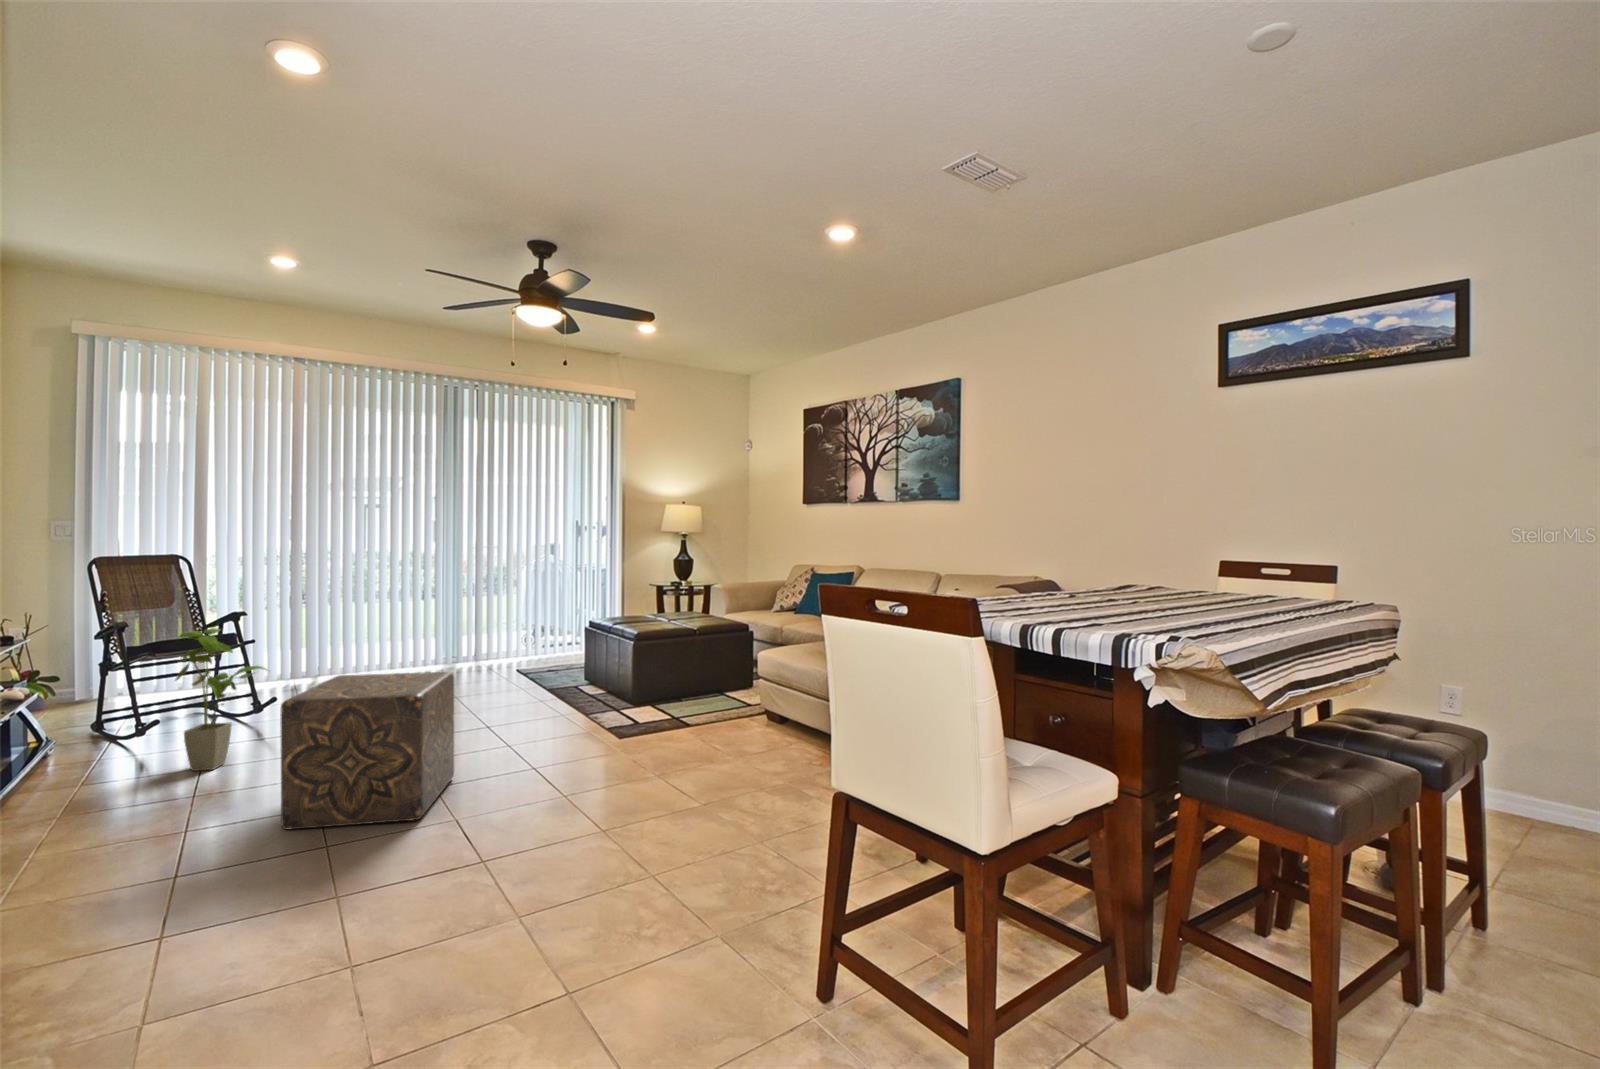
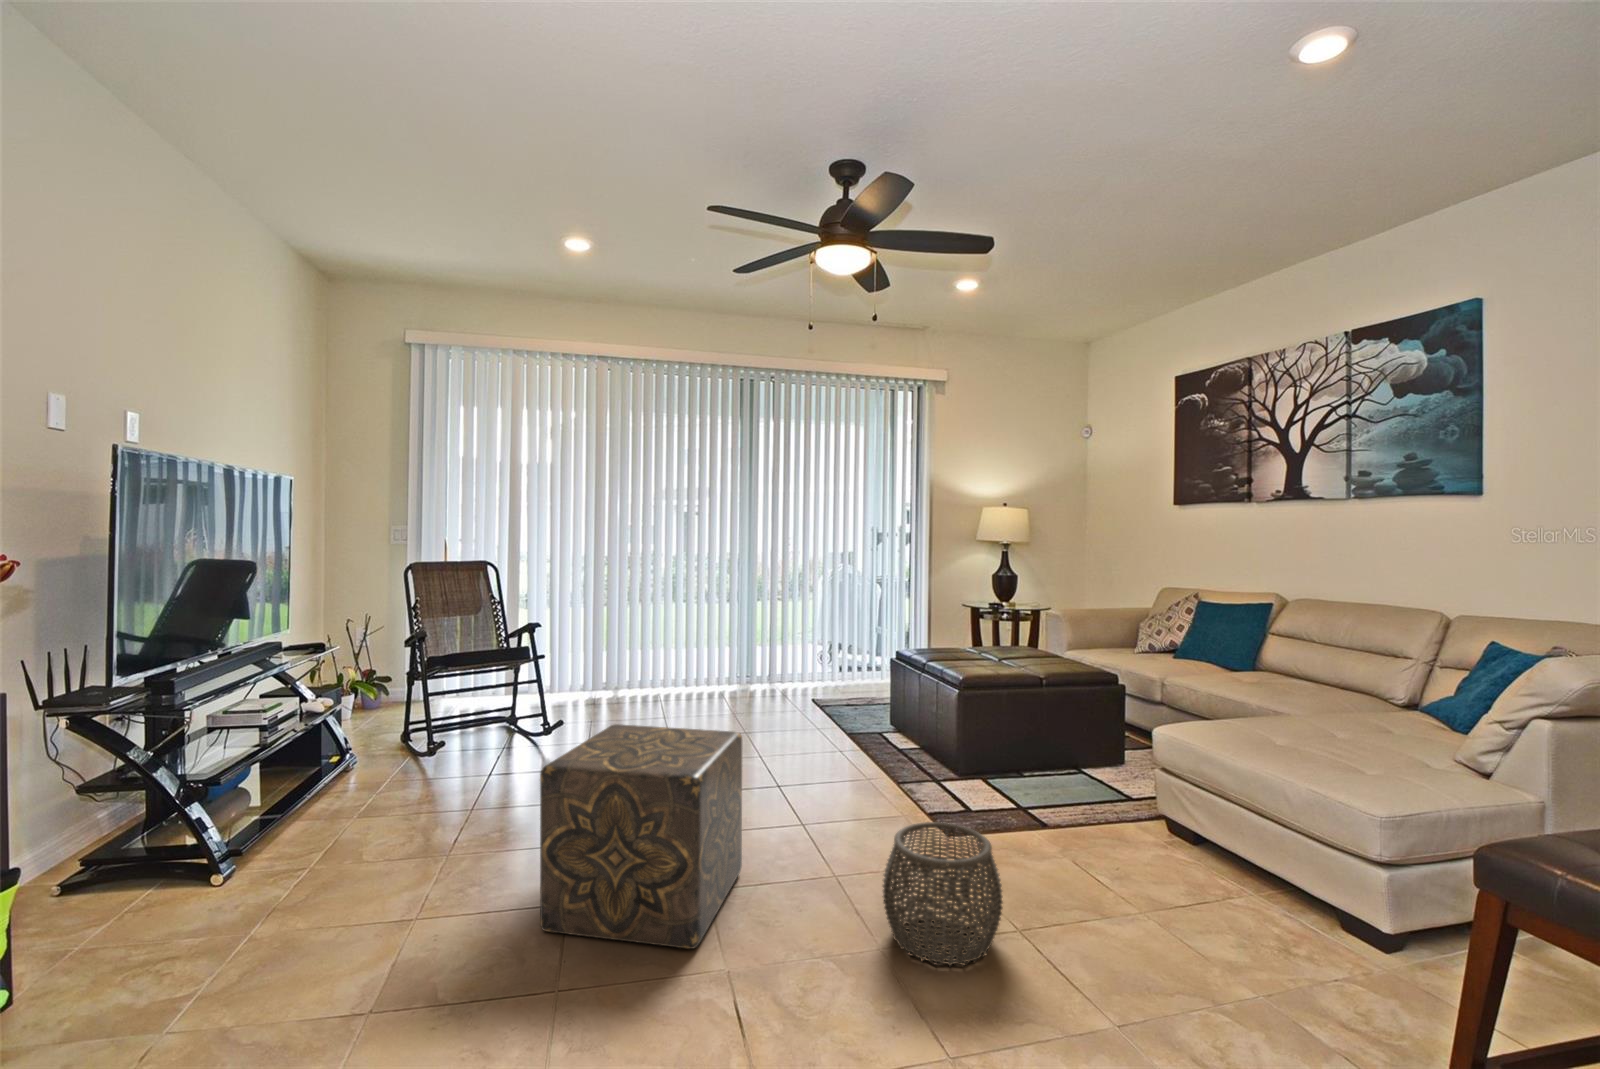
house plant: present [176,628,266,771] -> none [465,651,555,811]
woven basket: none [562,716,644,803] -> present [883,822,1003,966]

